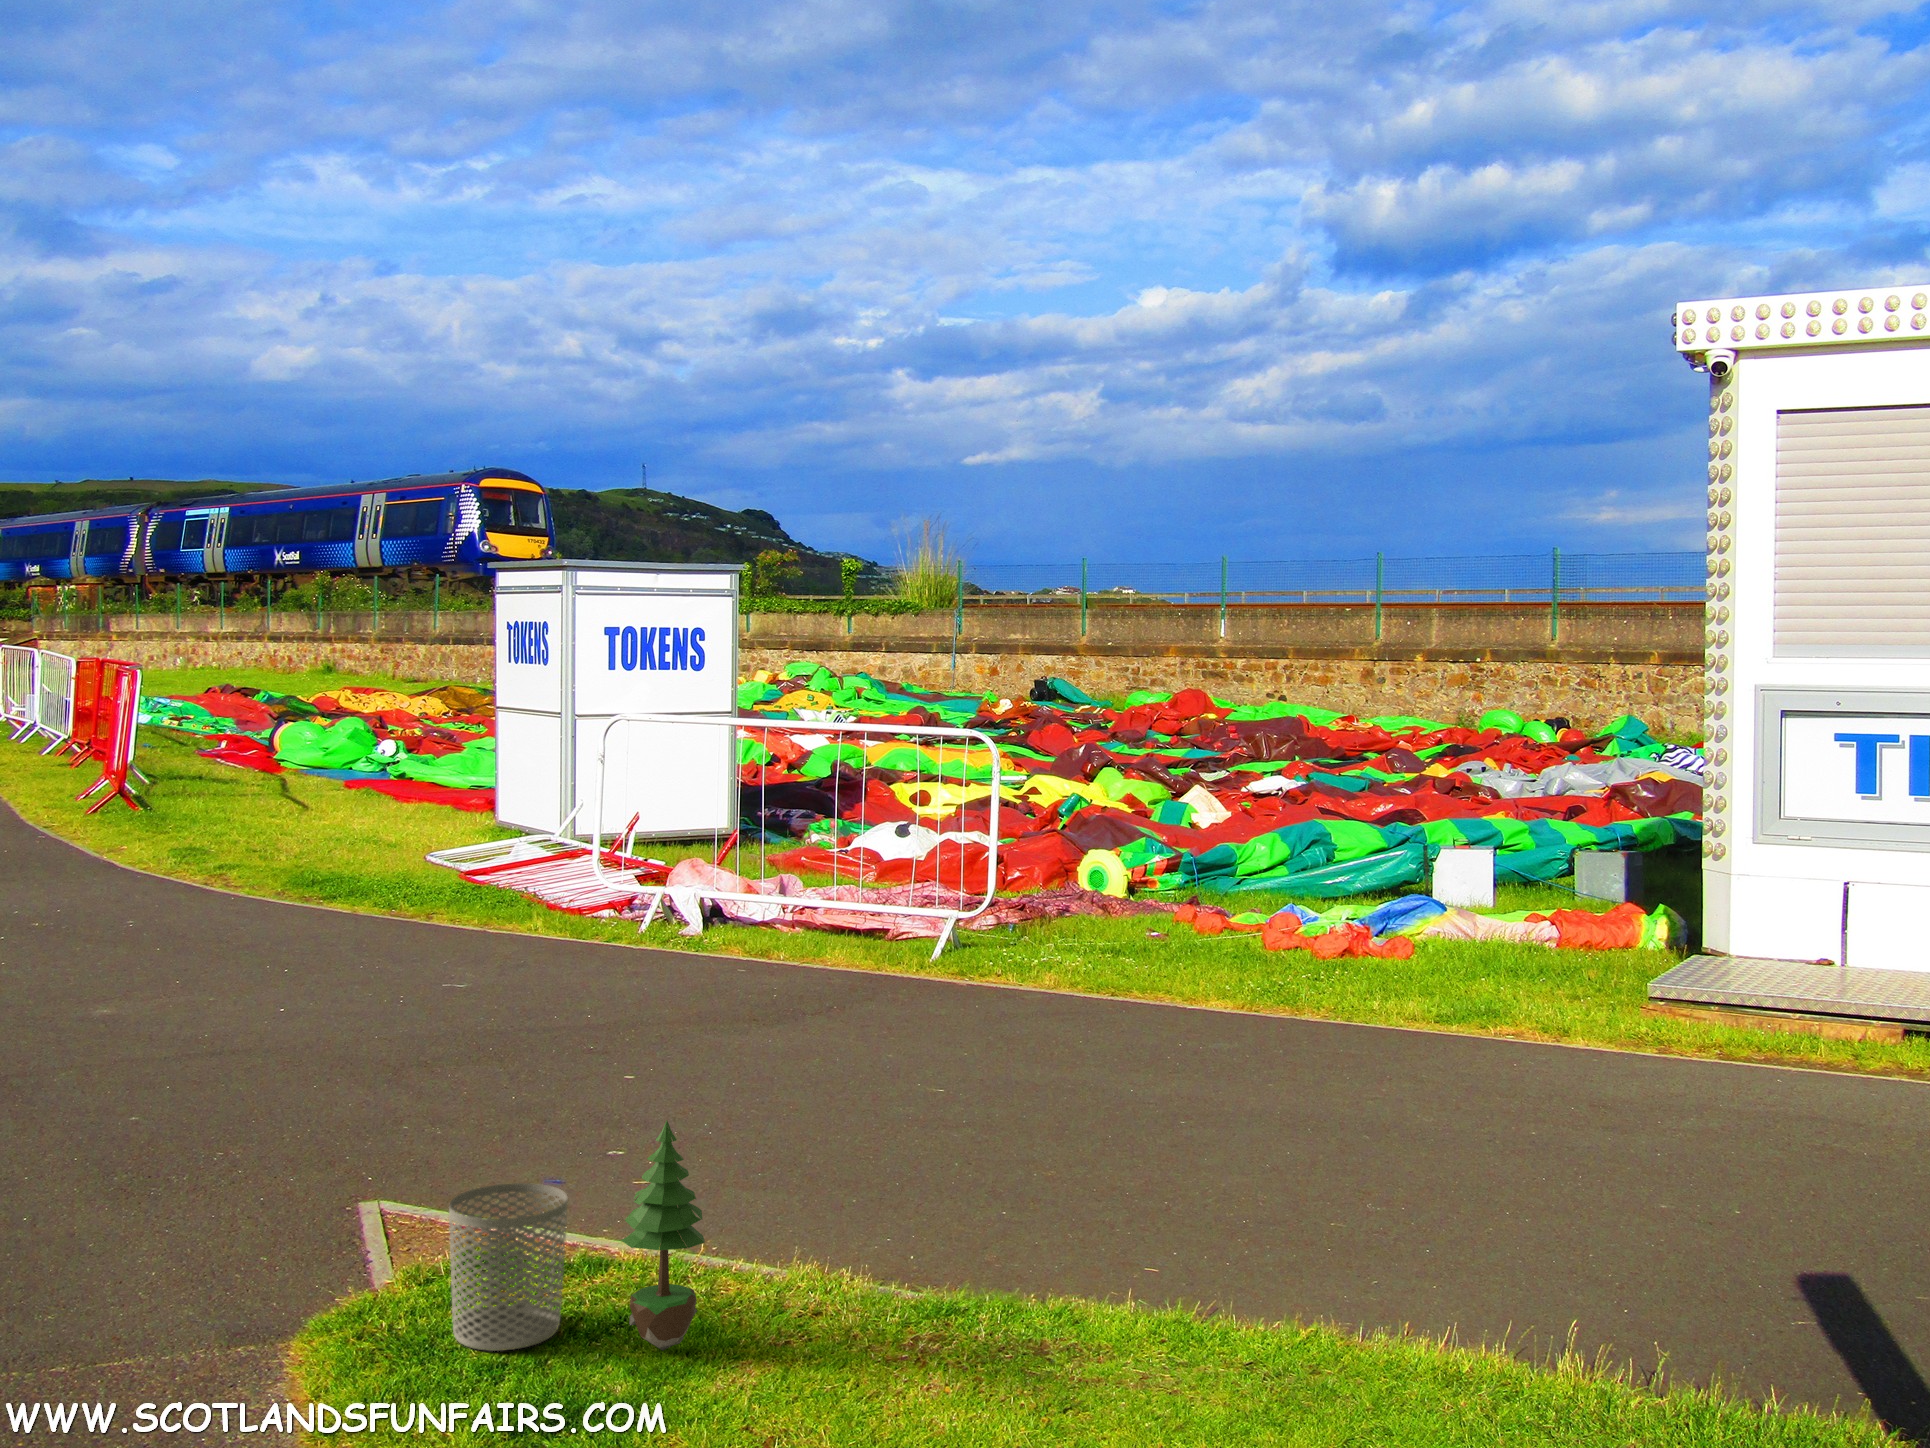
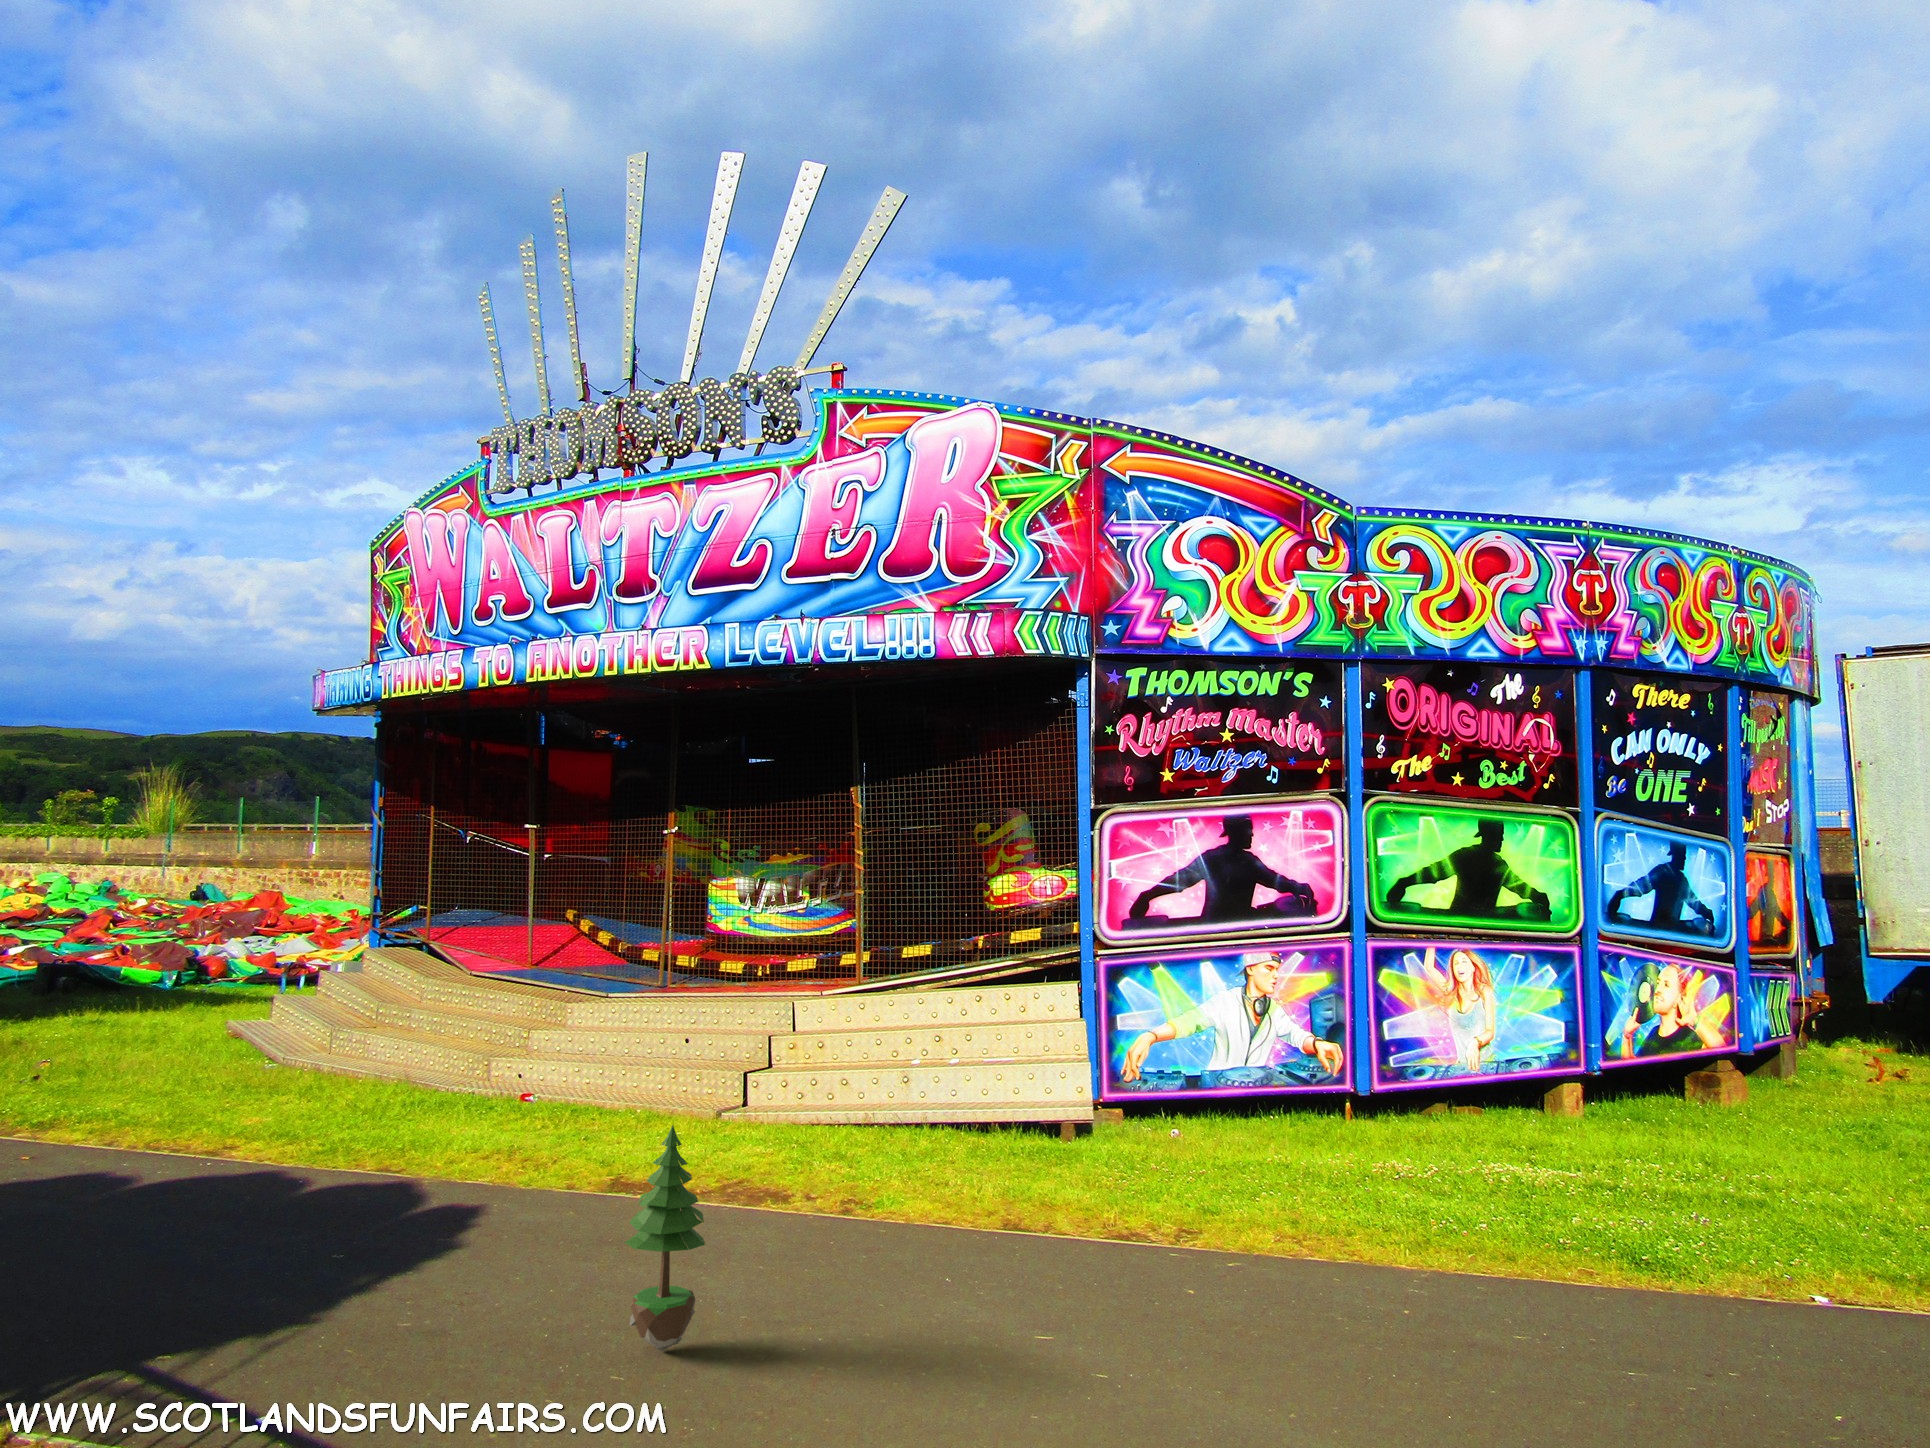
waste bin: present [449,1183,568,1351] -> none [457,1187,574,1351]

